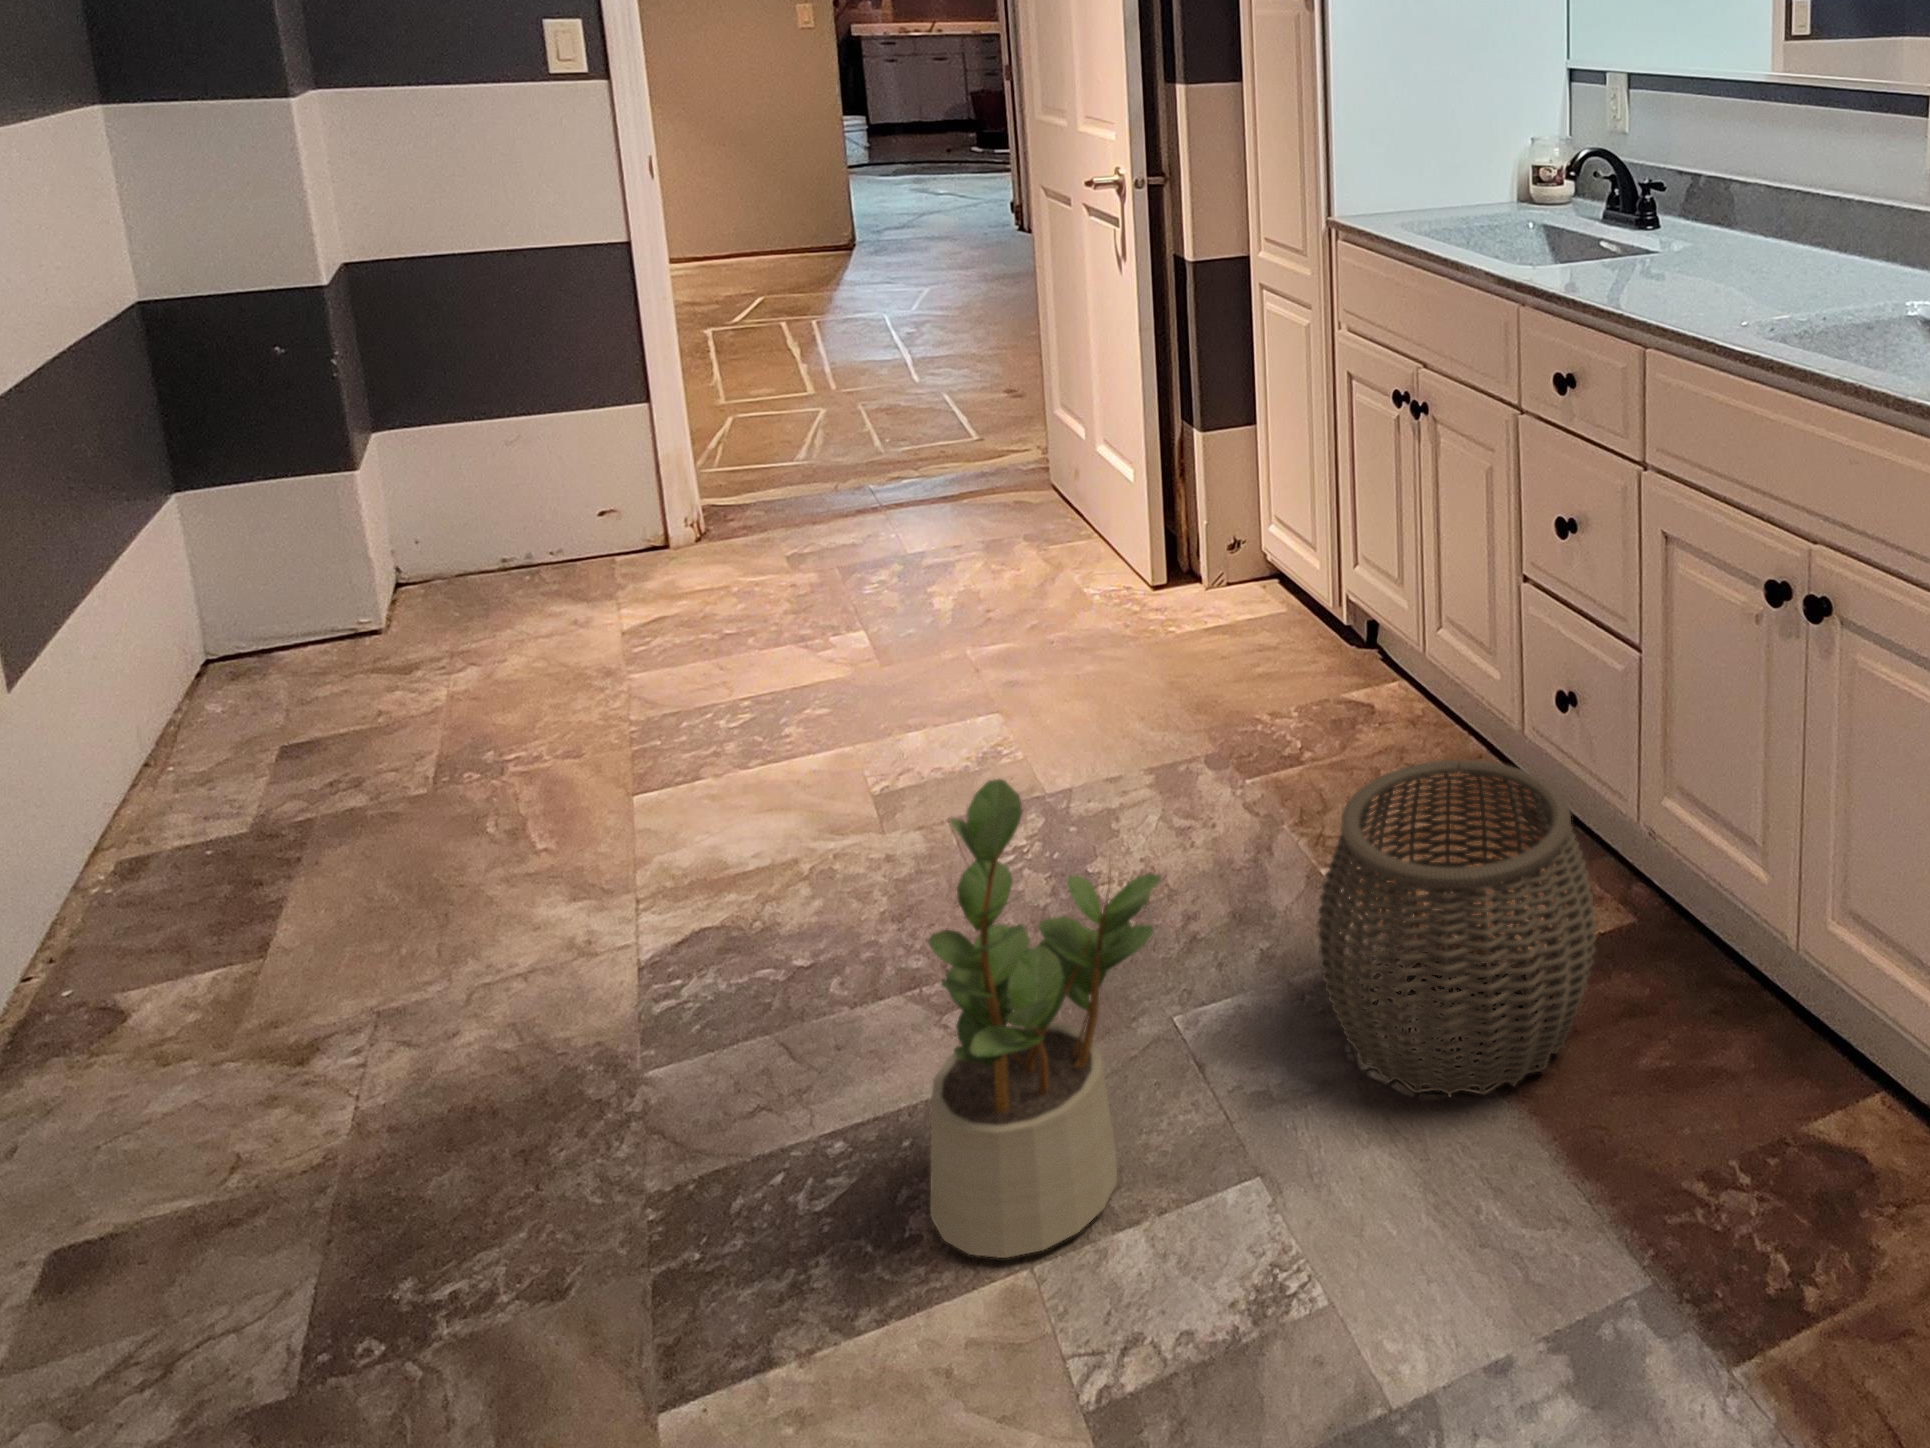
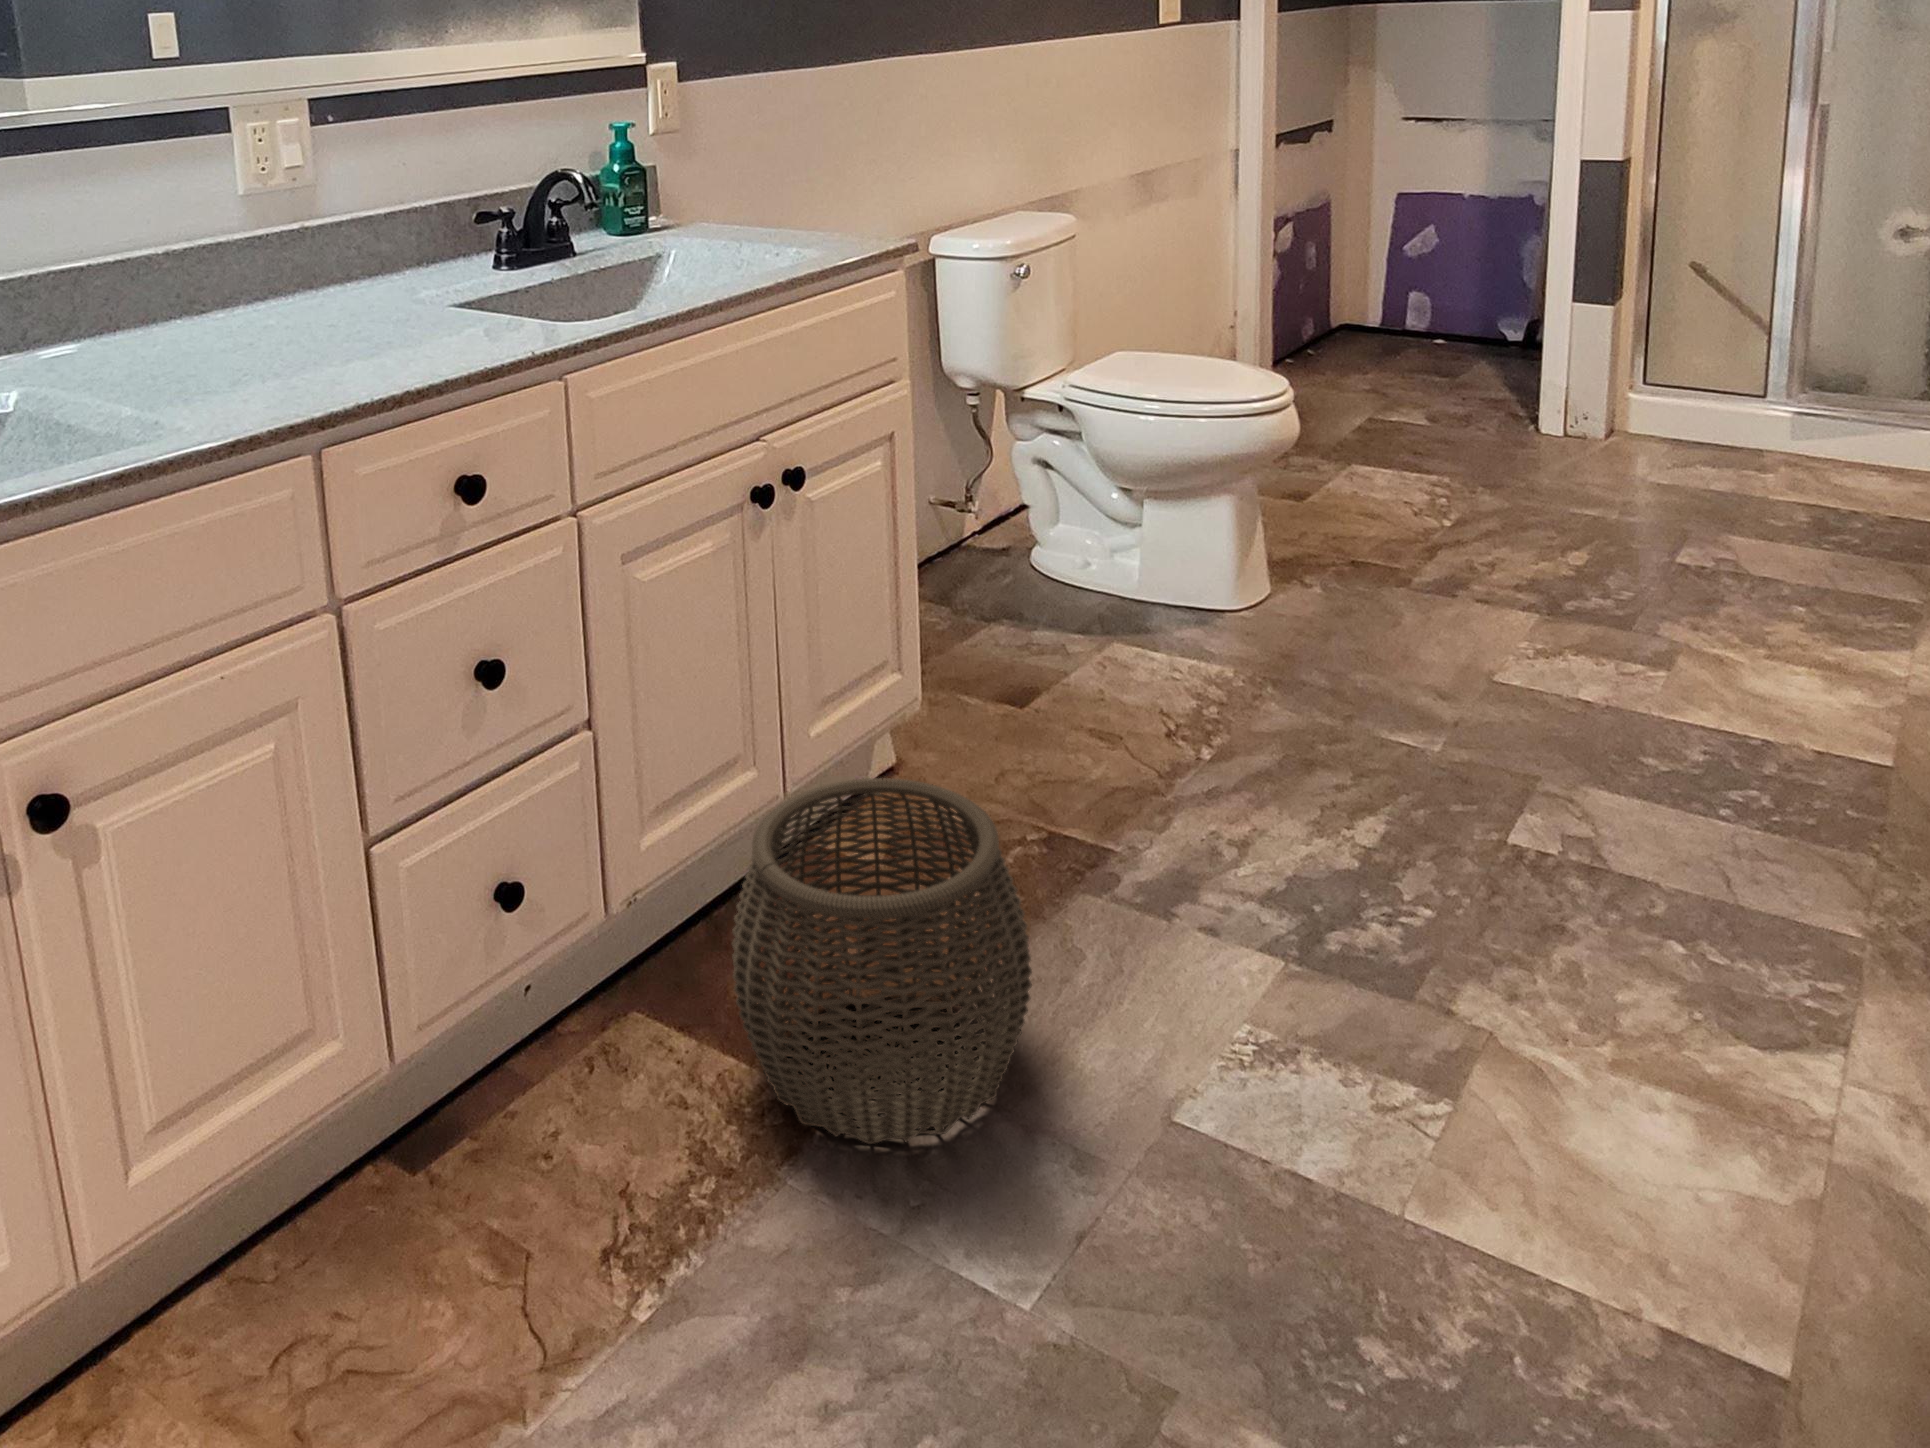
potted plant: present [929,779,1161,1258] -> none [1172,779,1458,1343]

